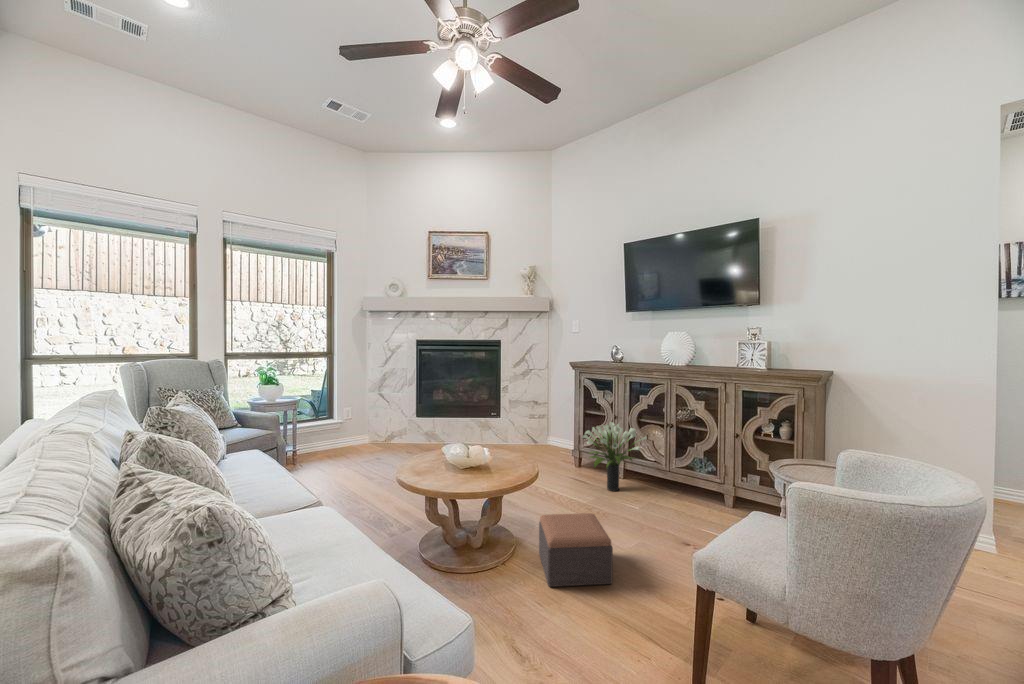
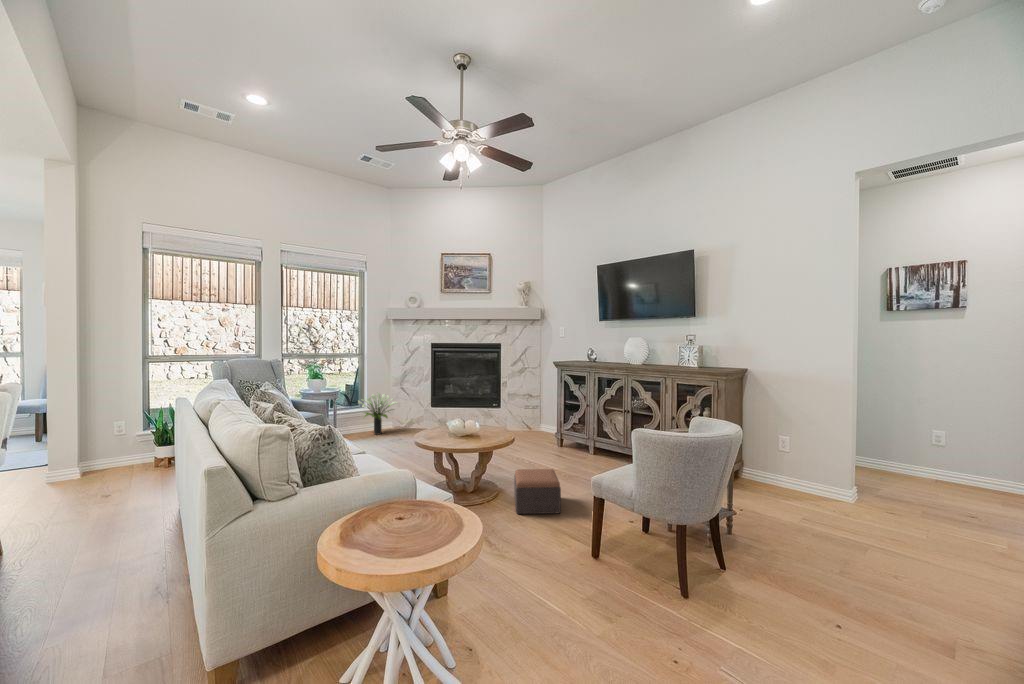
potted plant: present [582,422,647,491] -> present [358,393,397,434]

